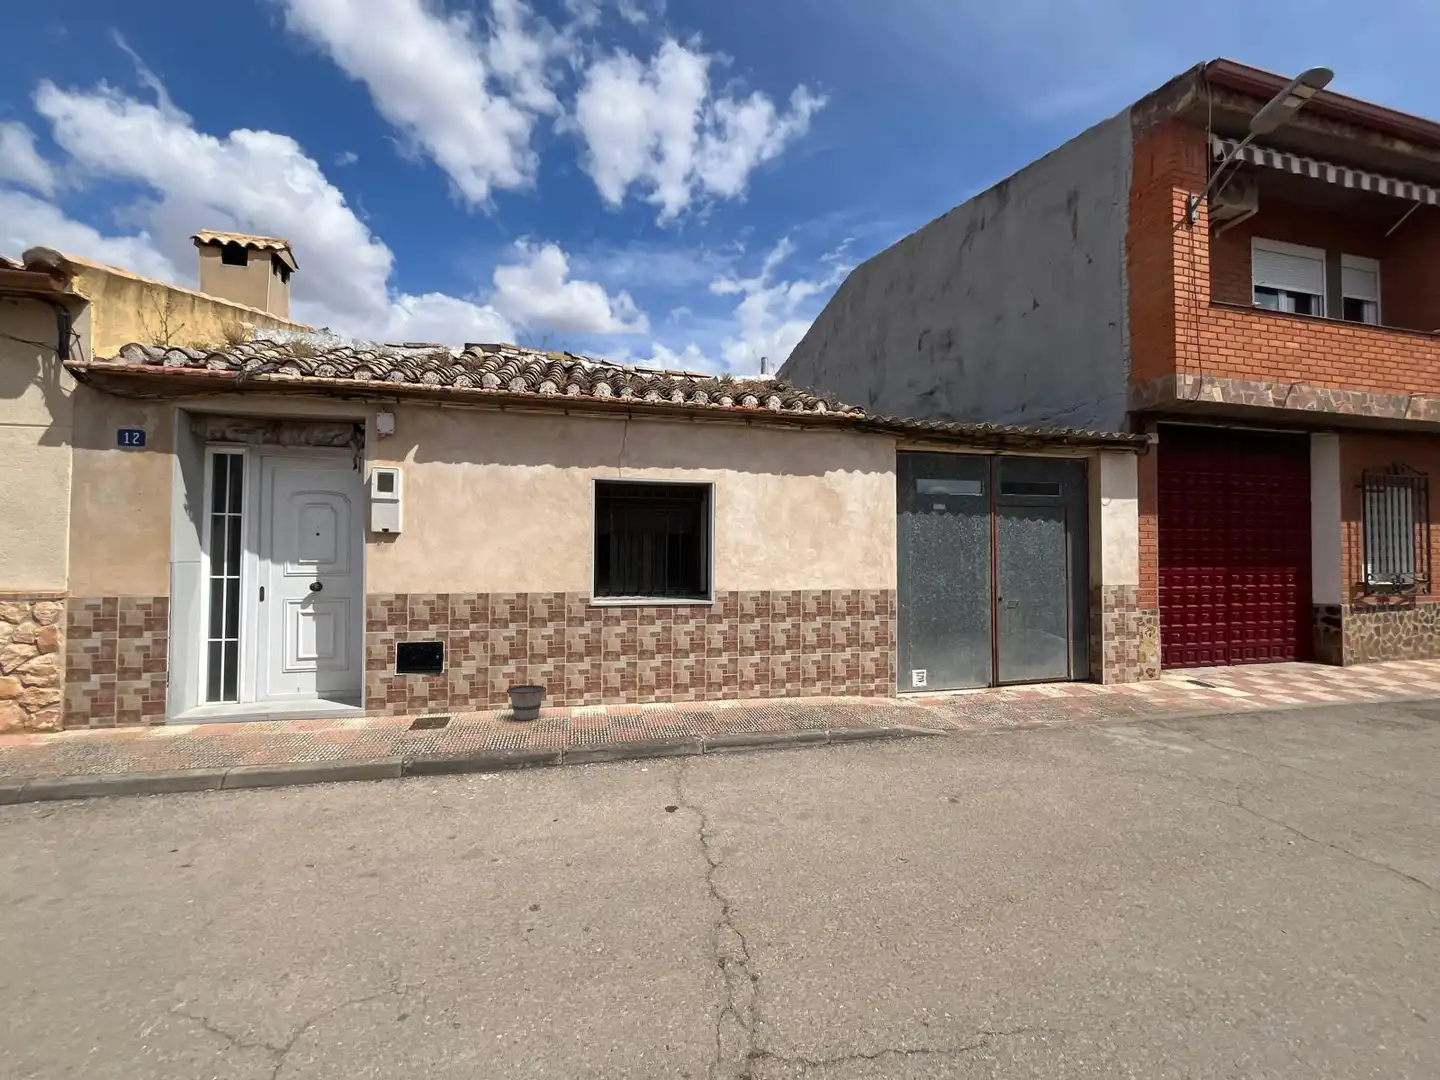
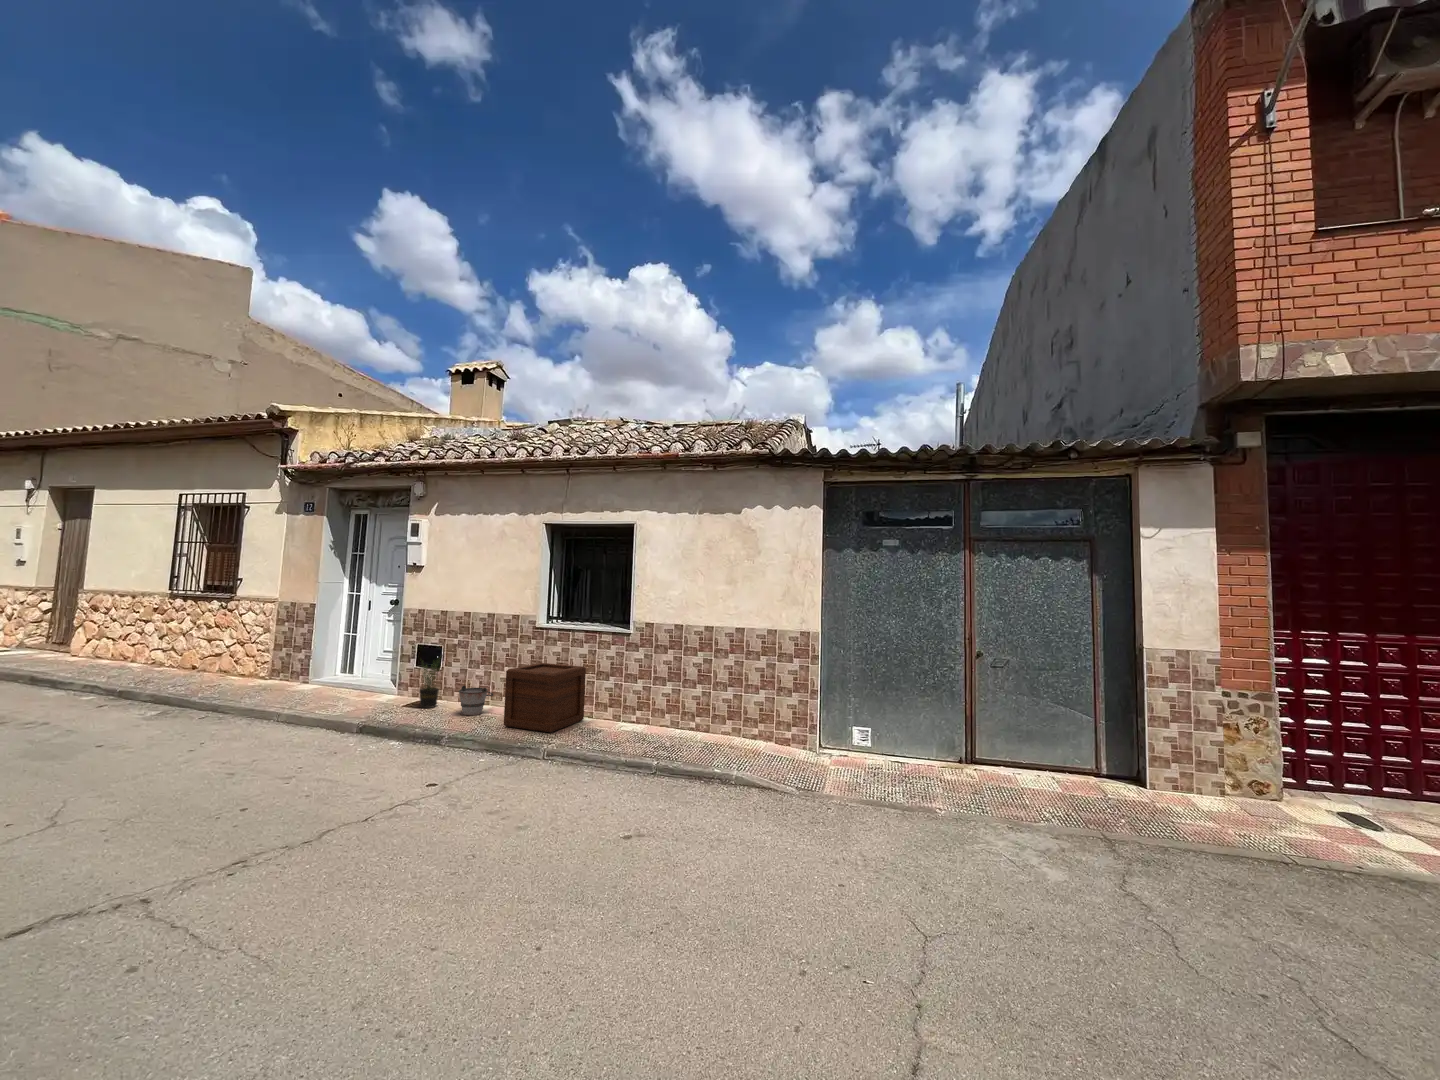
wooden crate: none [603,645,673,722] -> present [504,663,586,732]
potted plant: none [426,651,471,722] -> present [420,664,439,708]

